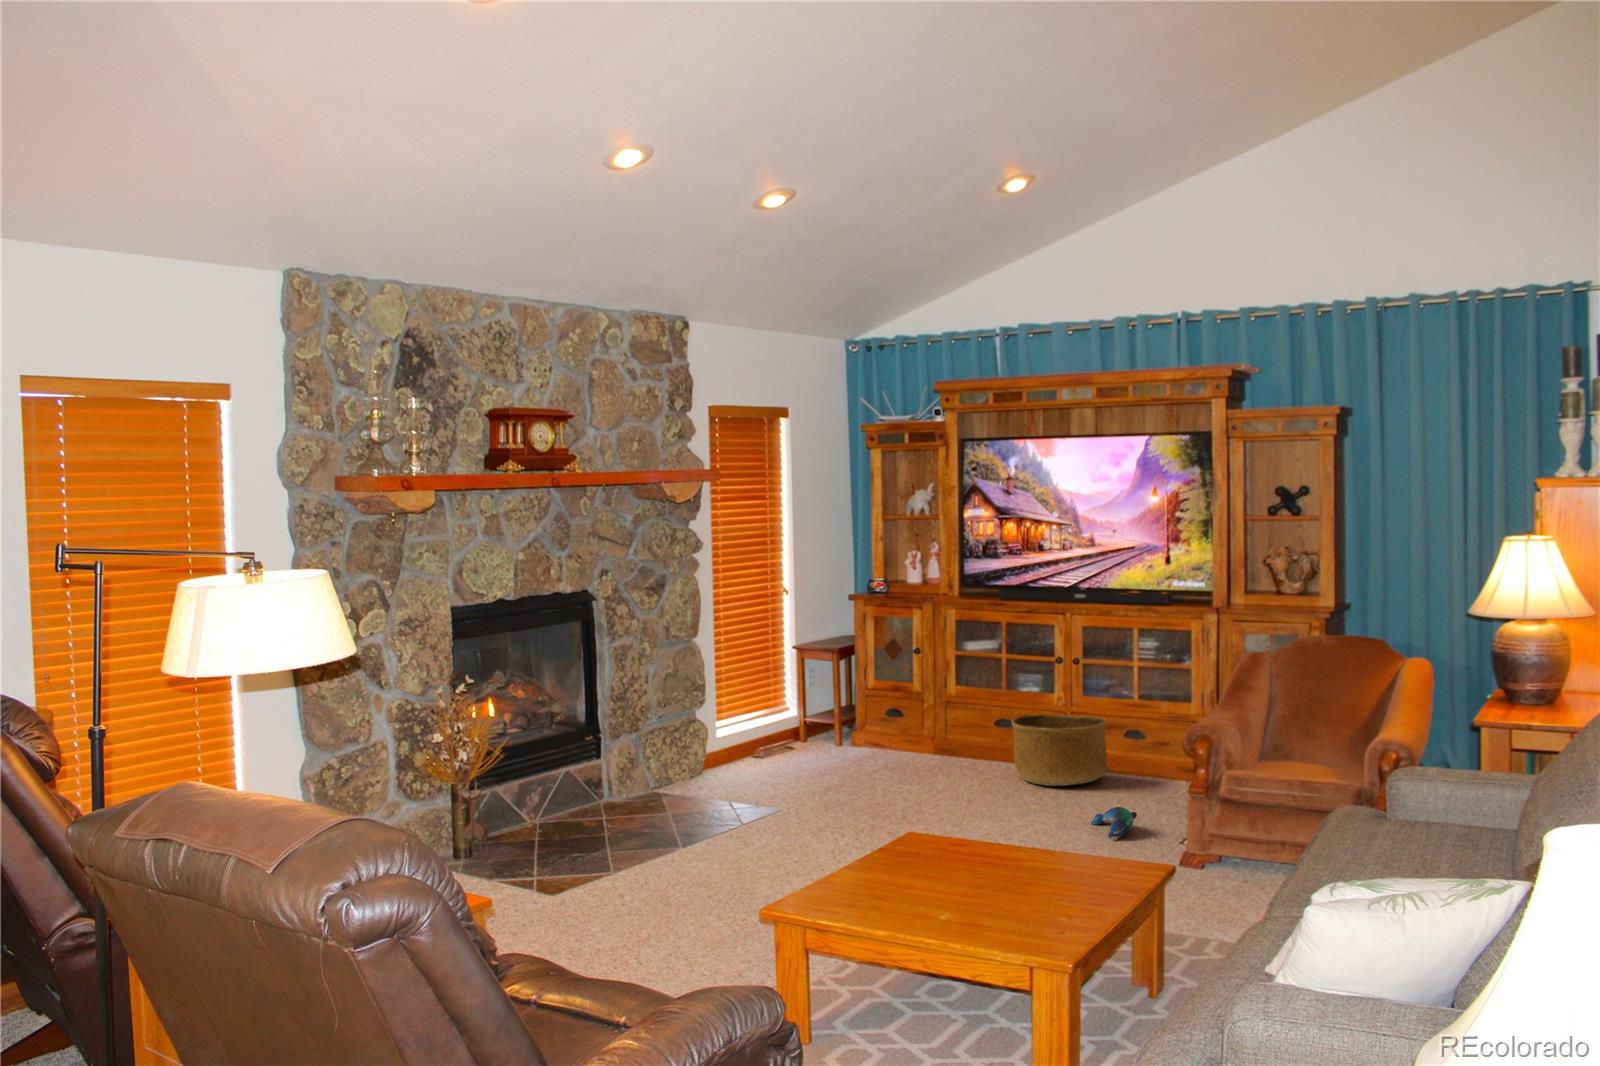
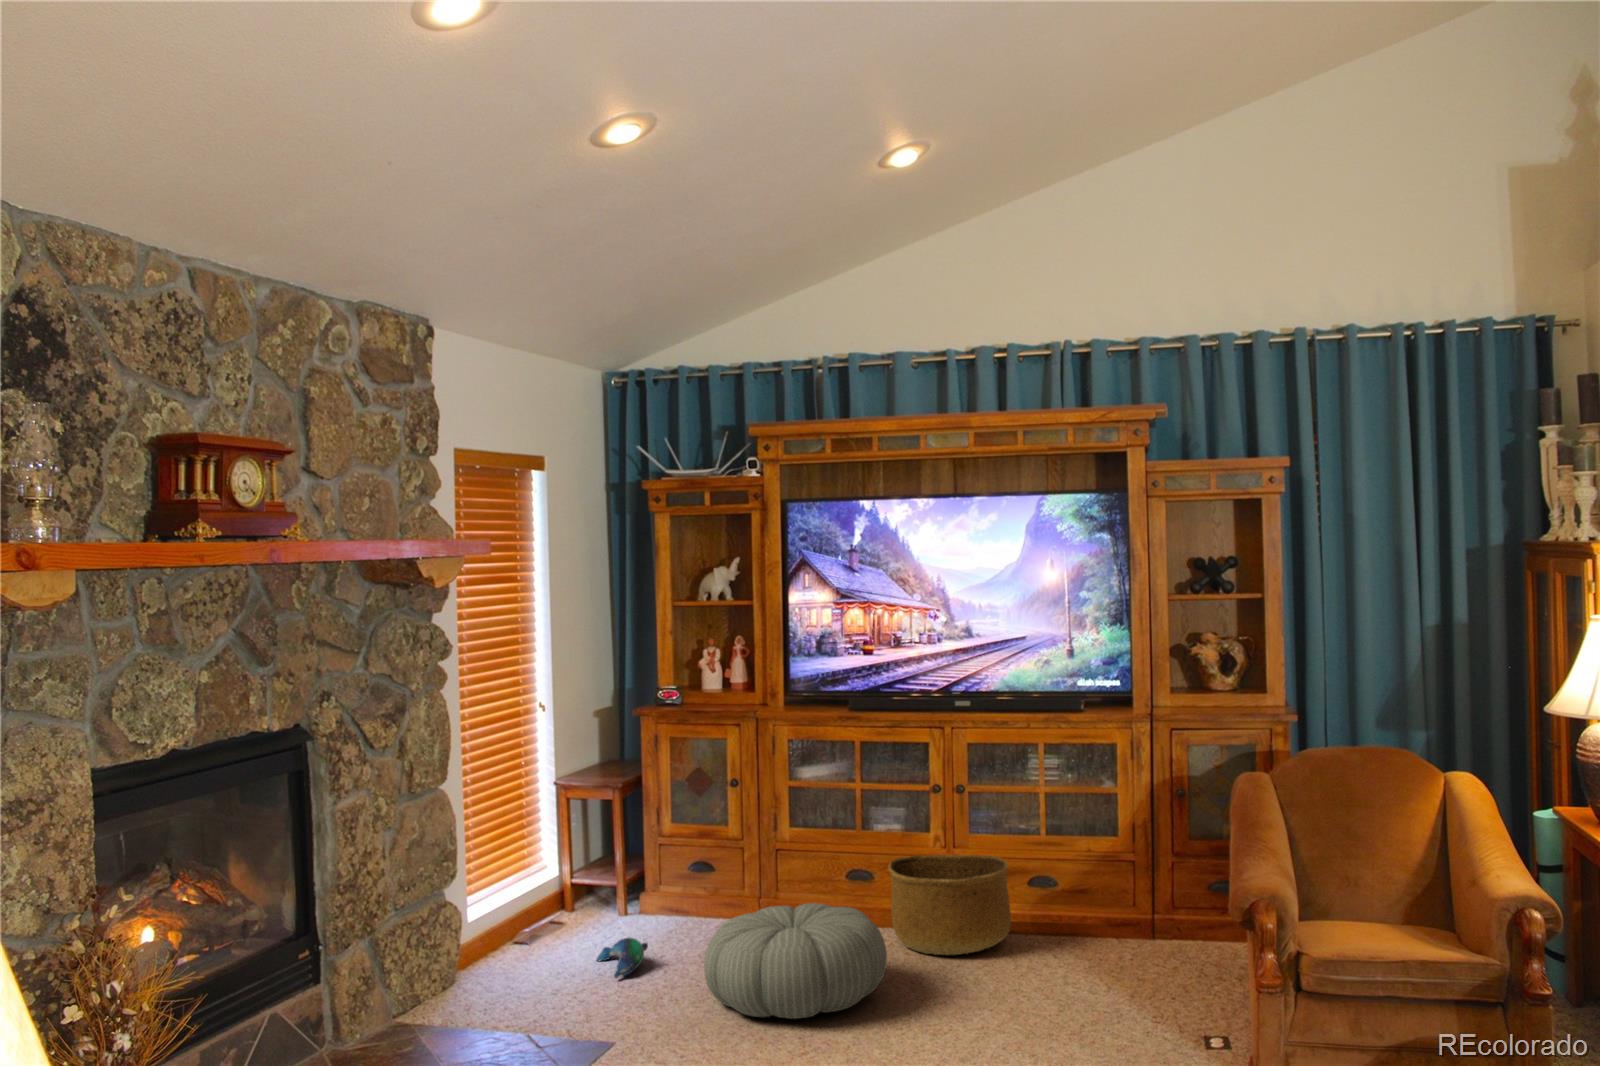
pouf: none [852,737,982,809] -> present [704,903,887,1019]
plush toy: present [1091,807,1137,838] -> present [597,938,648,978]

